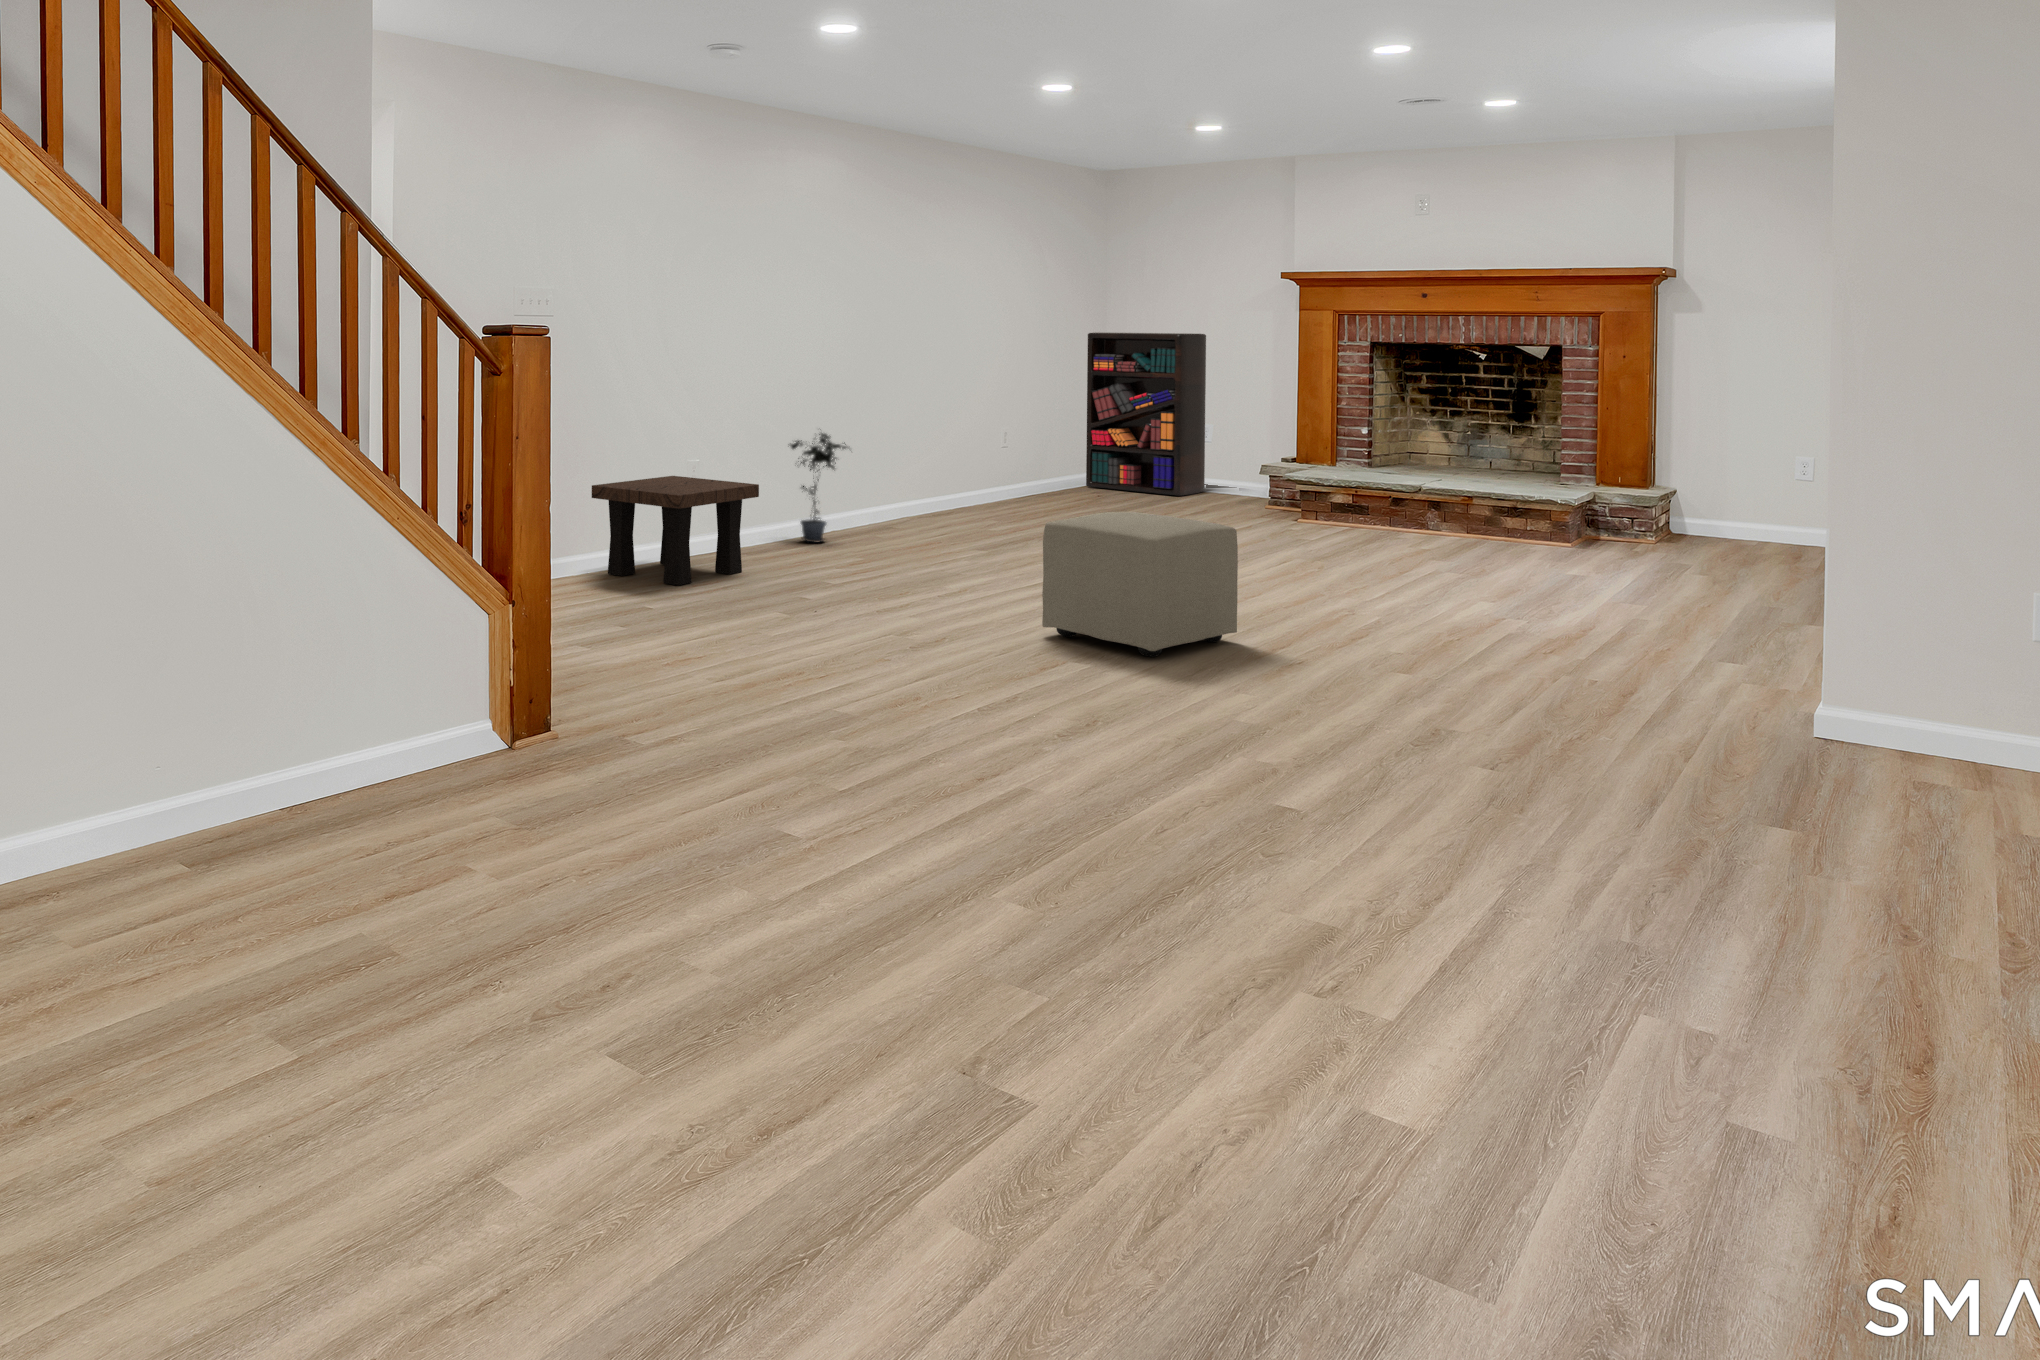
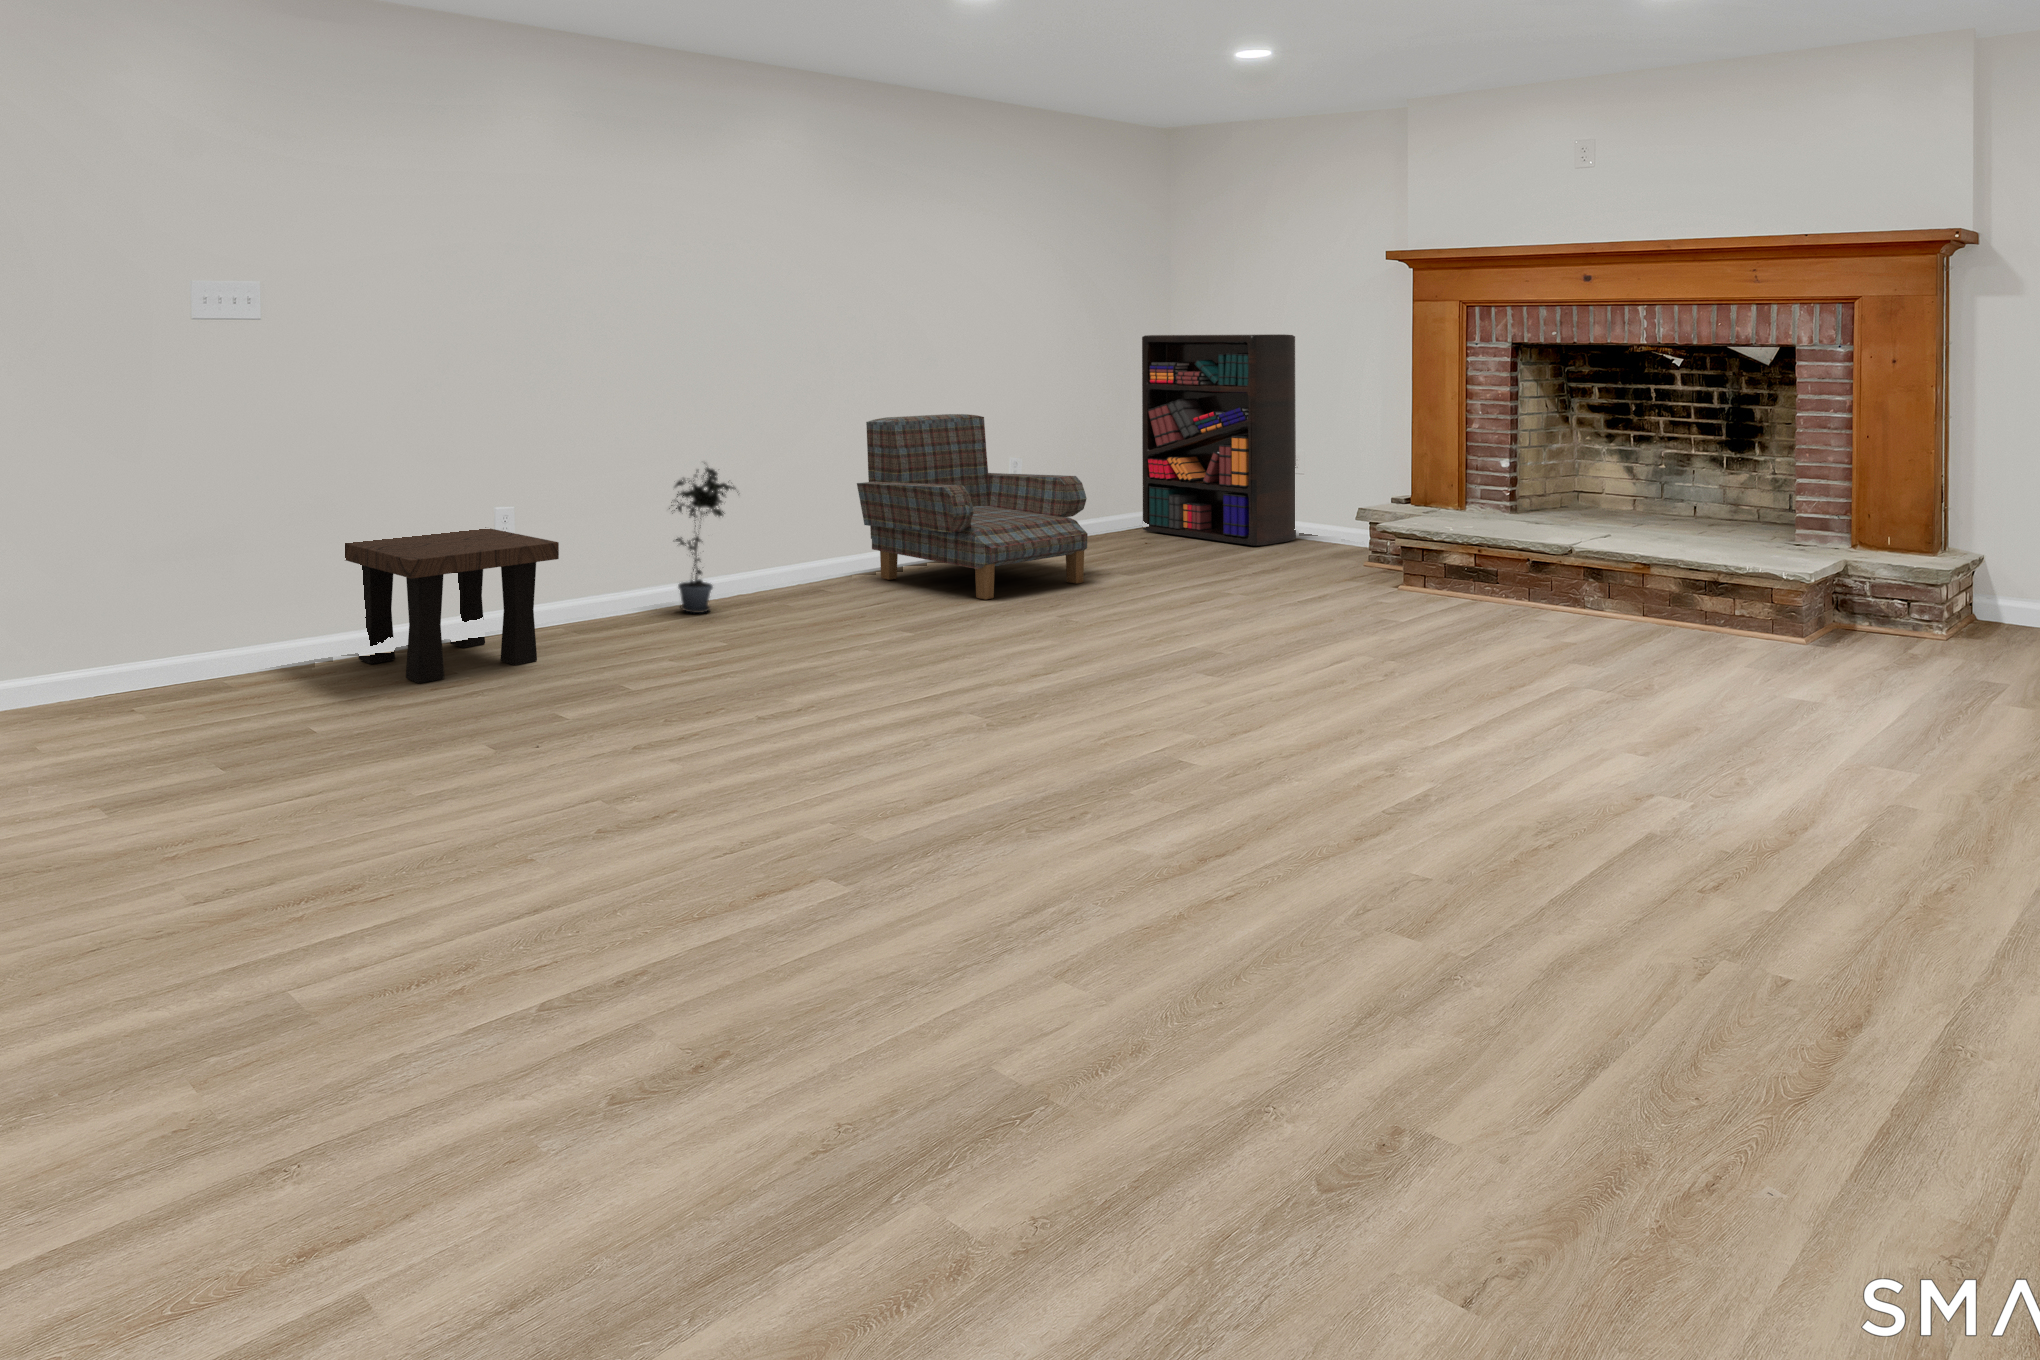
armchair: none [908,394,1080,531] -> present [857,414,1088,600]
ottoman: present [1042,512,1238,656] -> none [822,607,1131,867]

